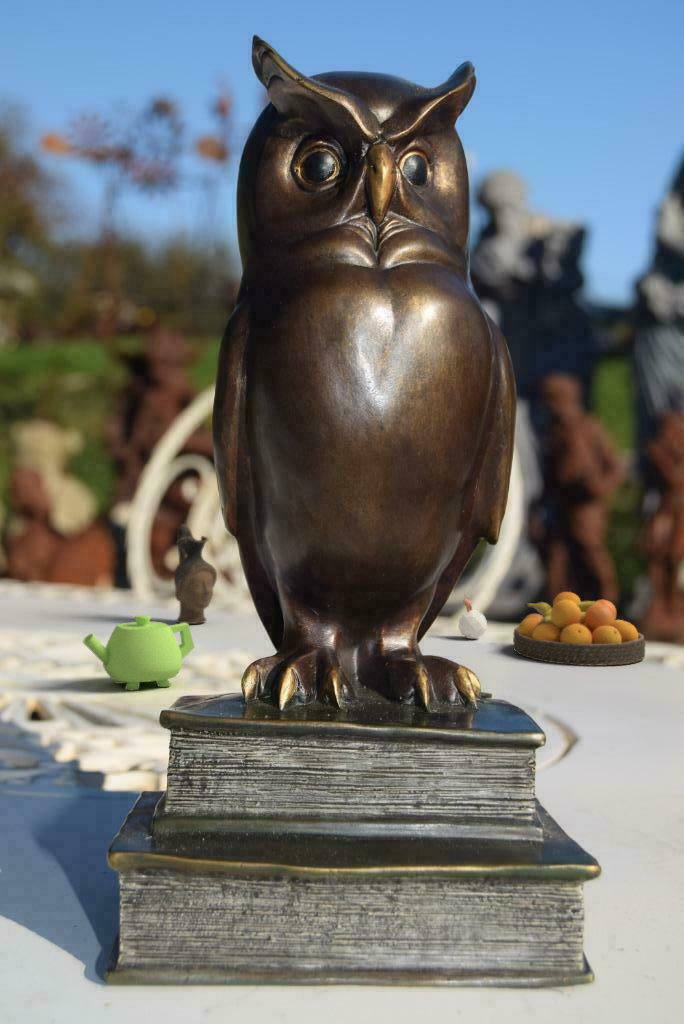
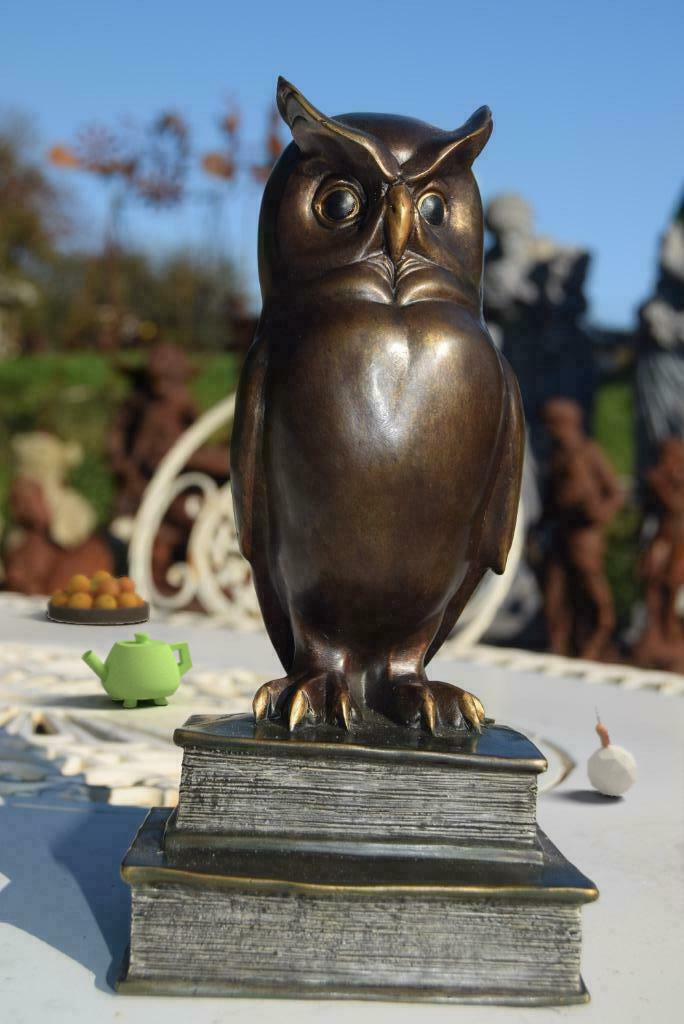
ceramic pitcher: present [174,524,217,624] -> none [170,541,214,642]
fruit bowl: present [513,592,645,666] -> present [47,571,150,625]
candle: present [459,595,487,639] -> present [587,717,637,796]

